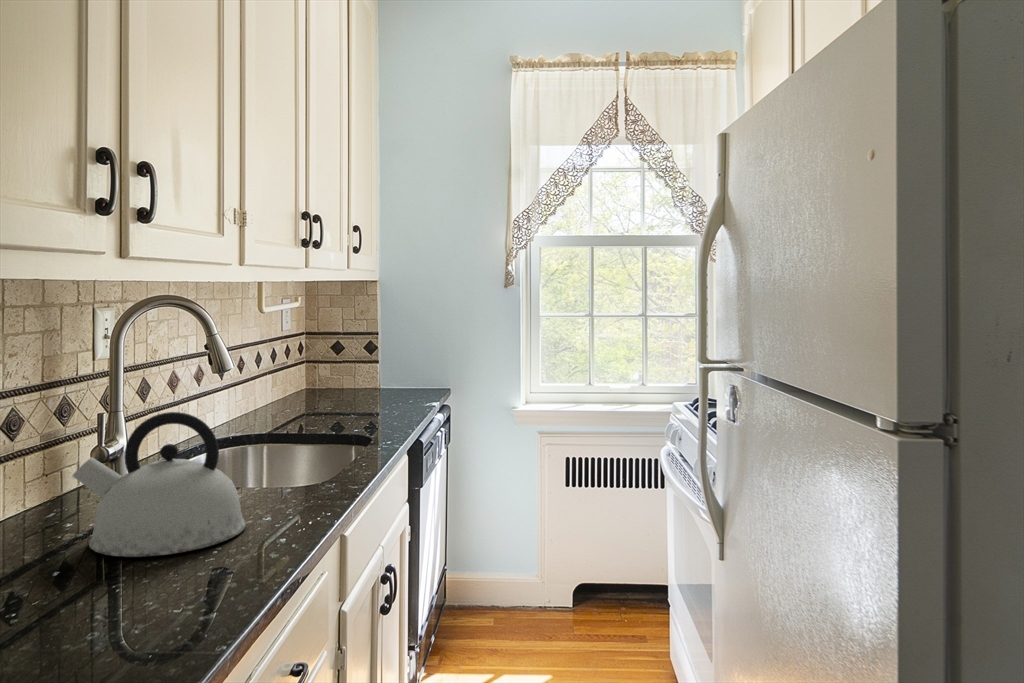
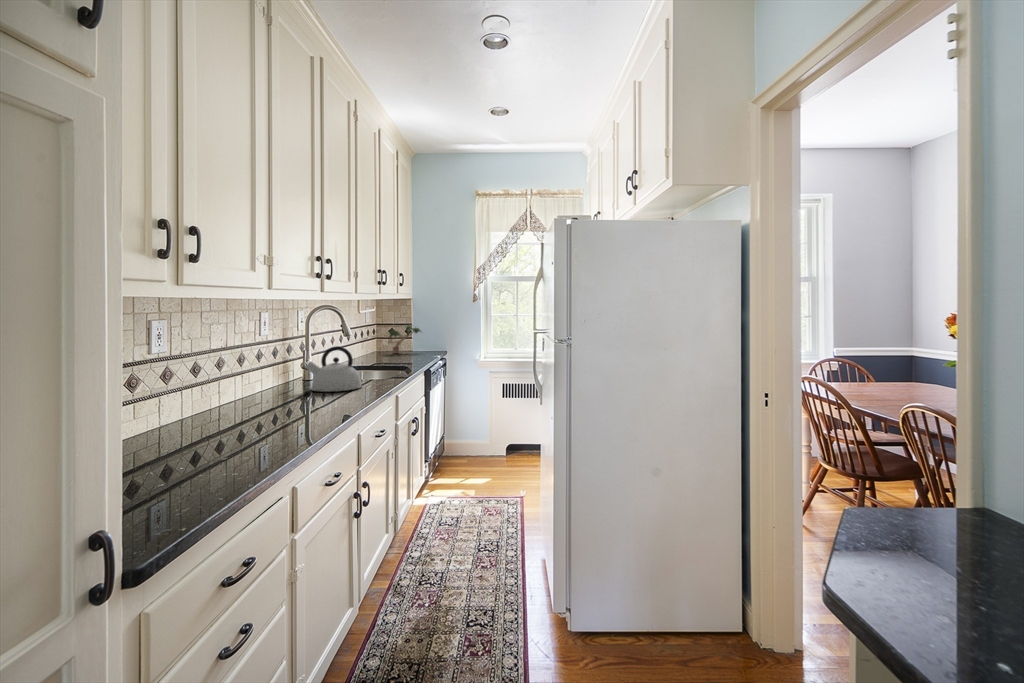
potted plant: none [321,331,406,395] -> present [388,324,421,354]

